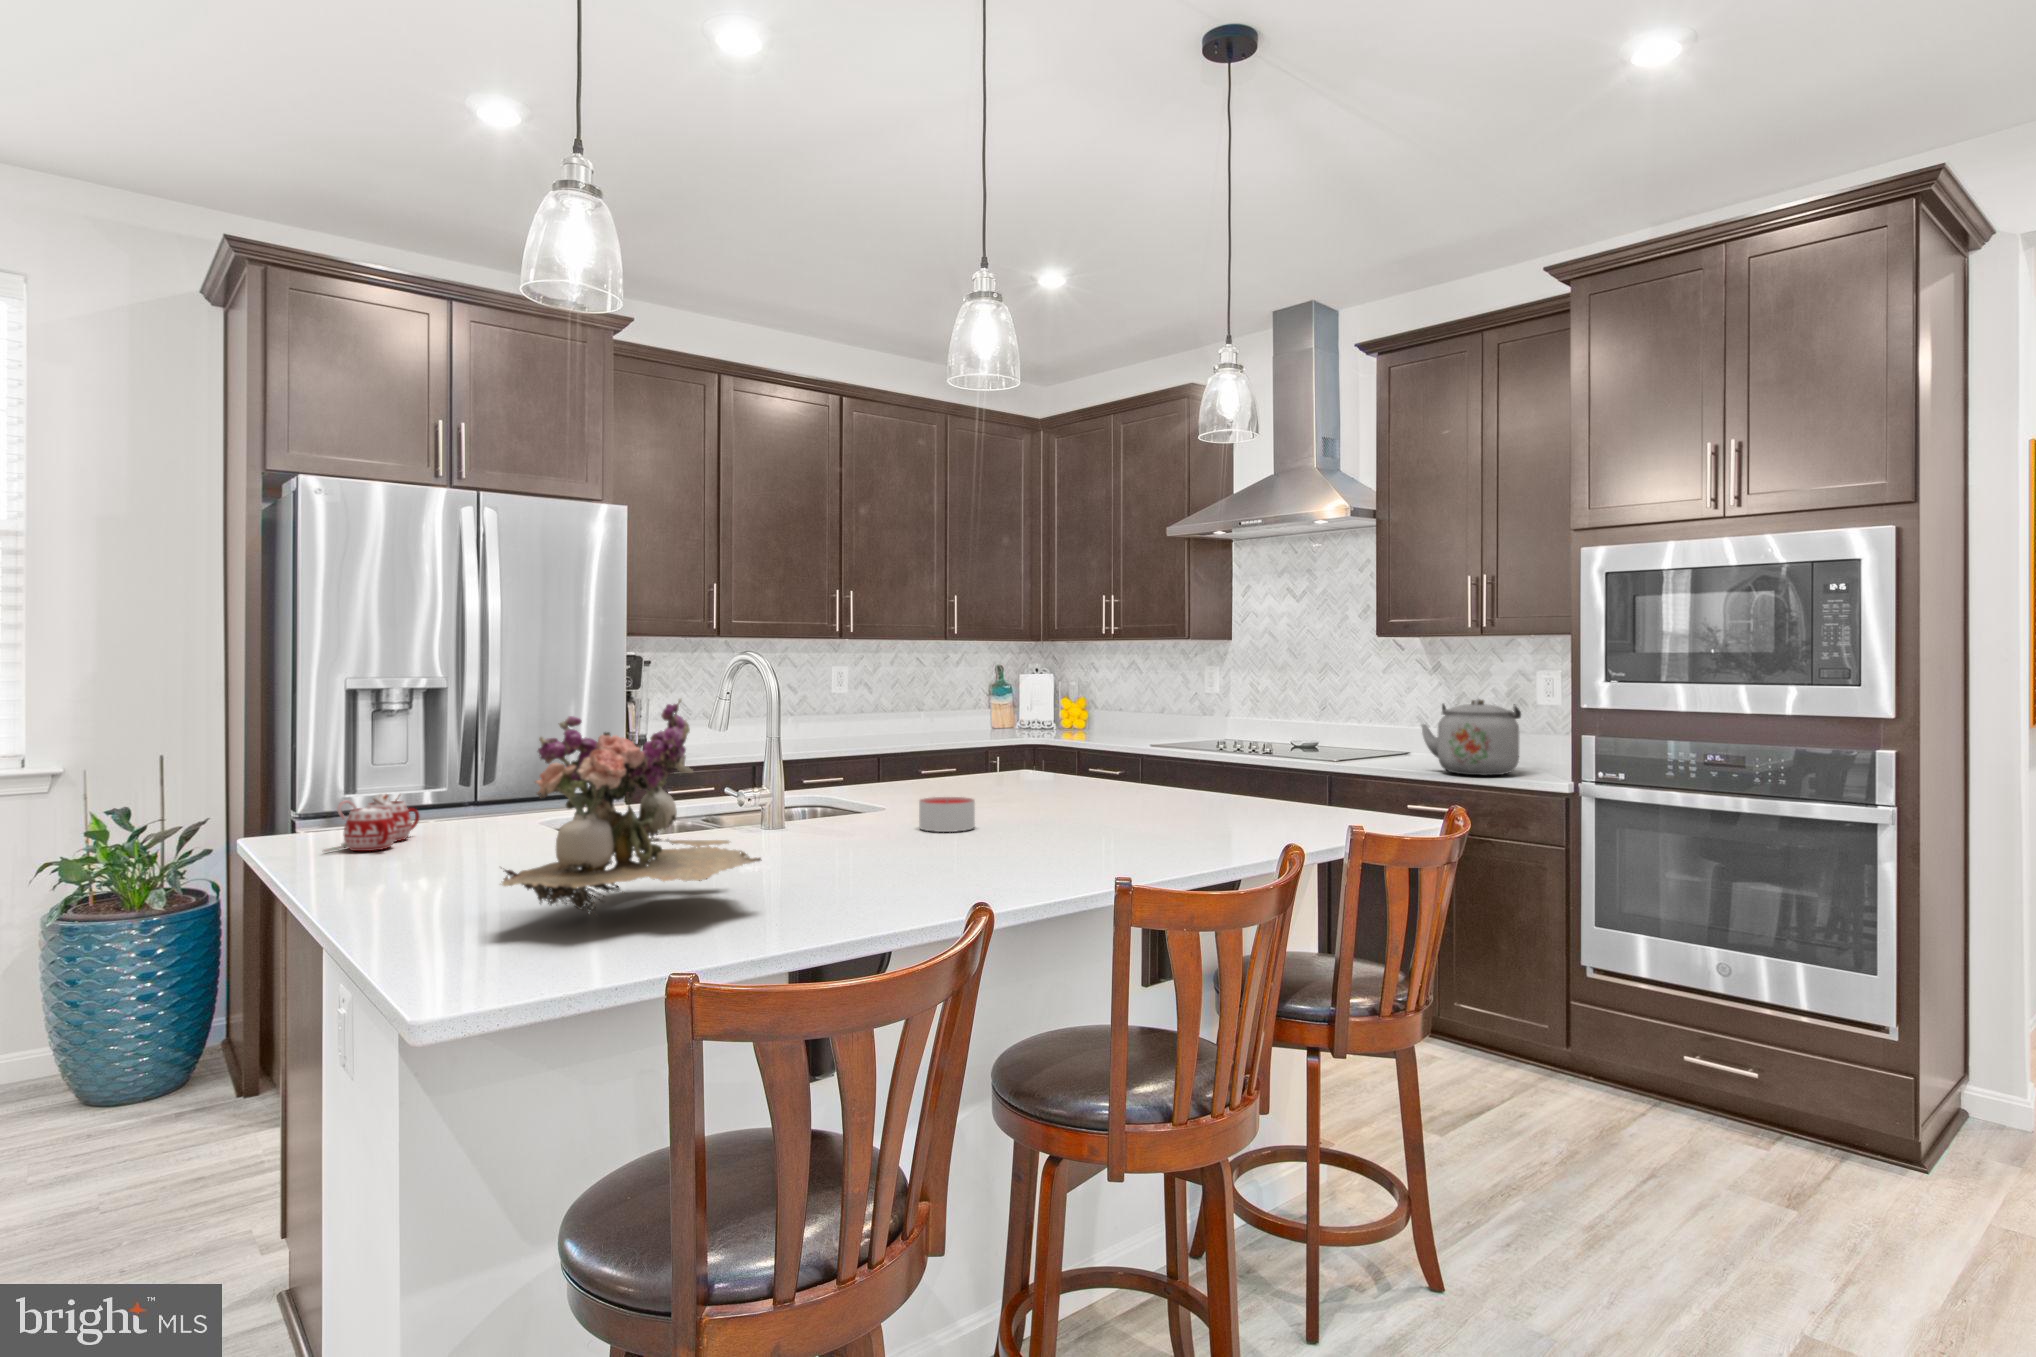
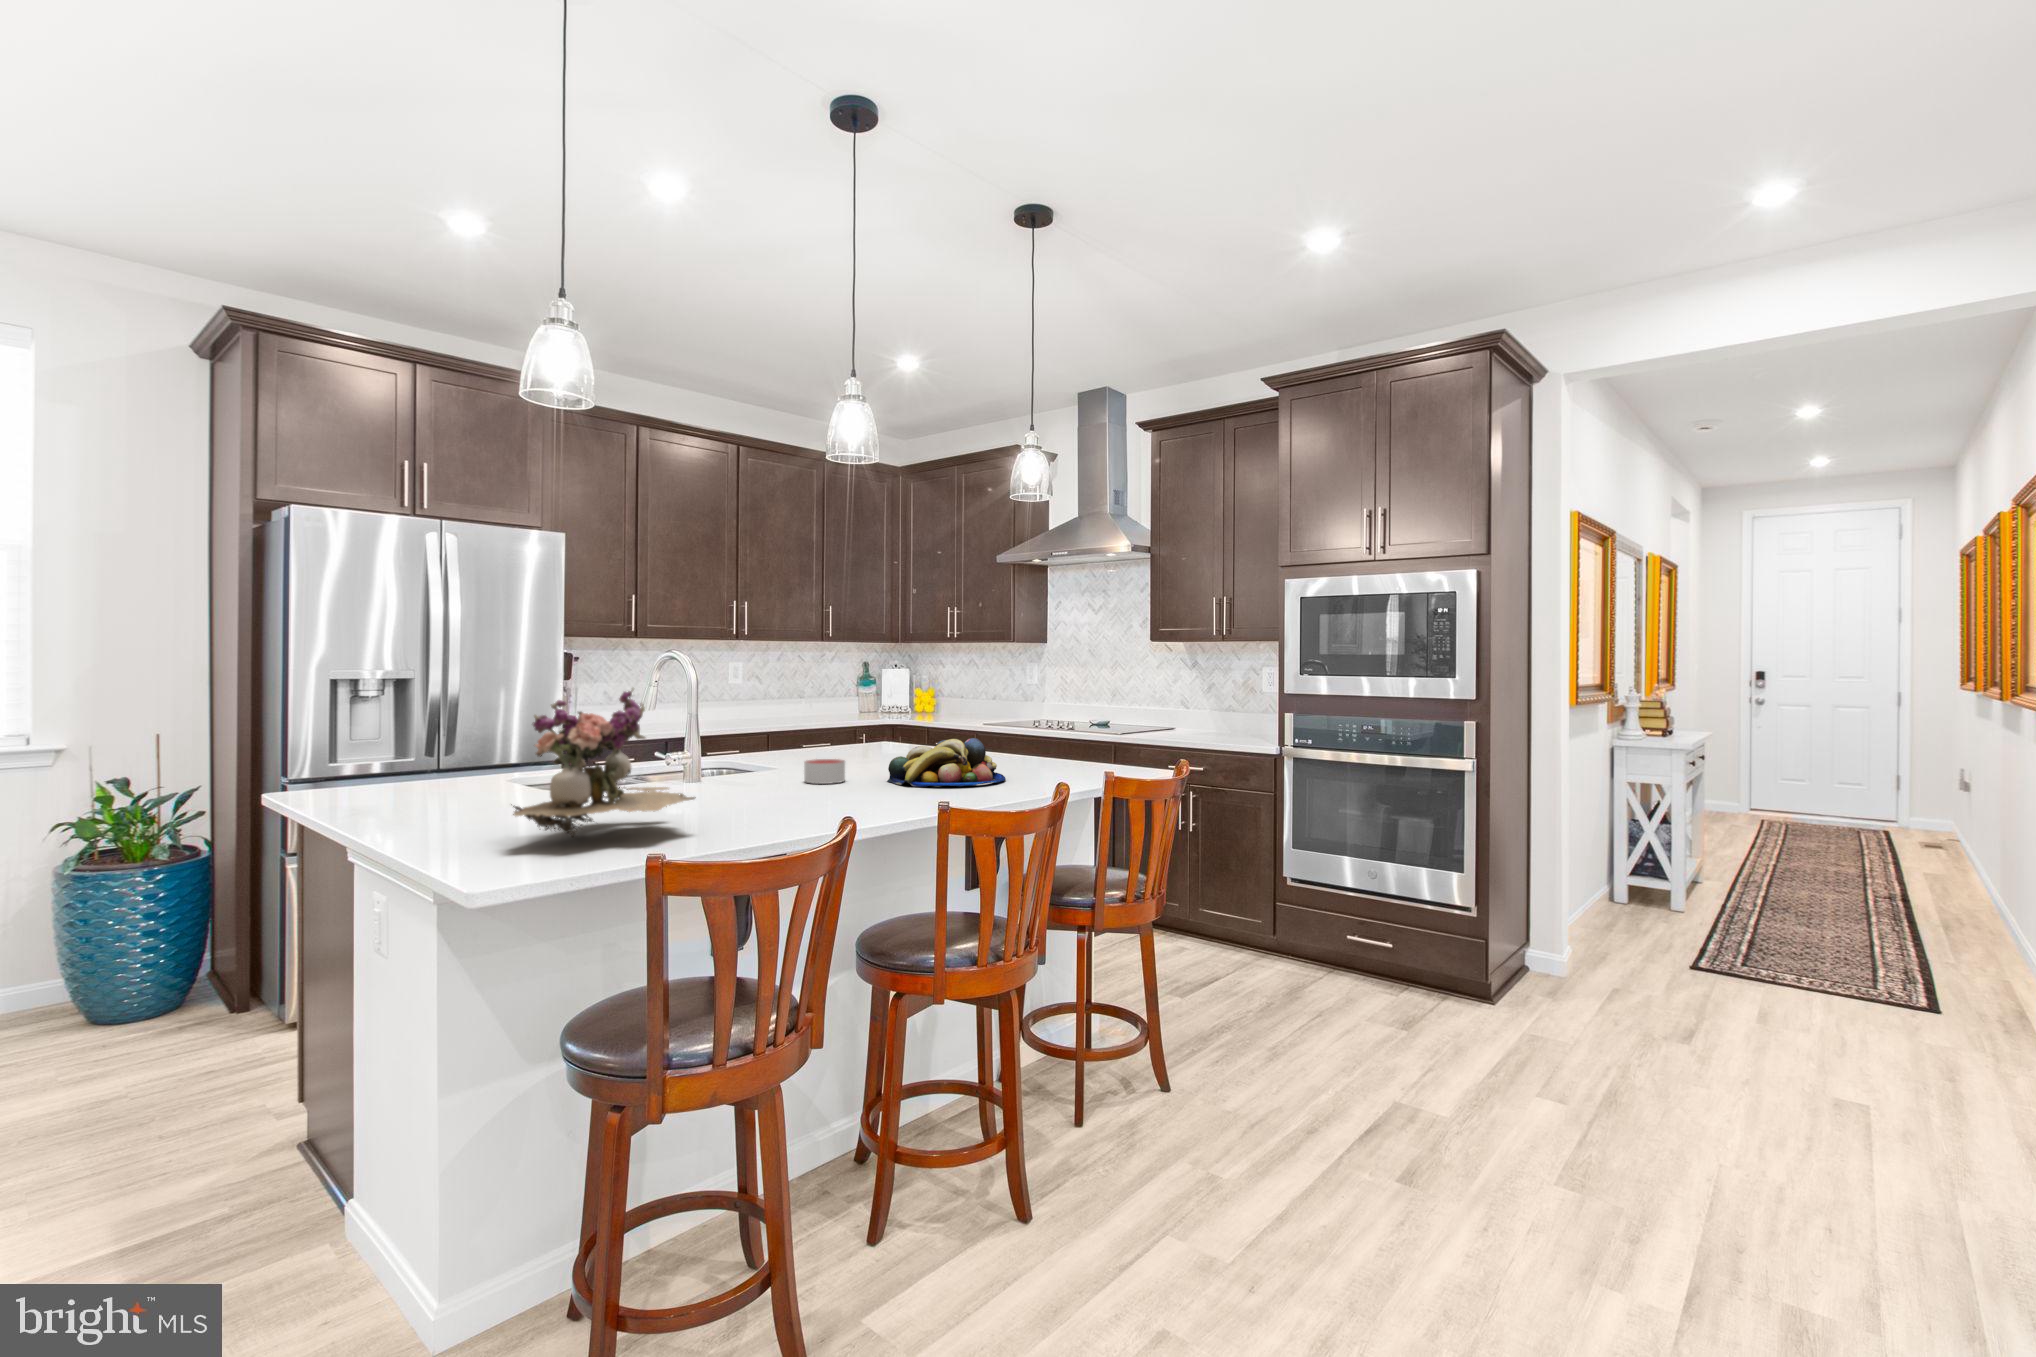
kettle: present [1421,699,1521,775] -> none [1178,688,1248,743]
fruit bowl: none [1031,769,1198,838] -> present [888,738,1006,787]
mug: present [323,793,419,852] -> none [344,759,416,803]

